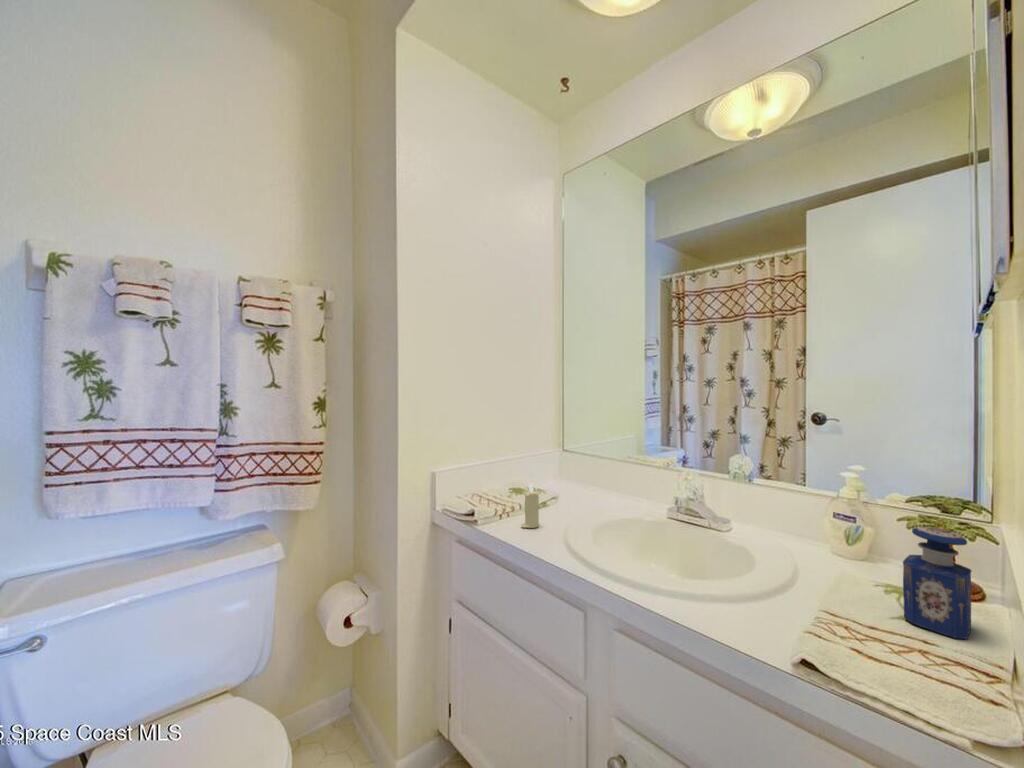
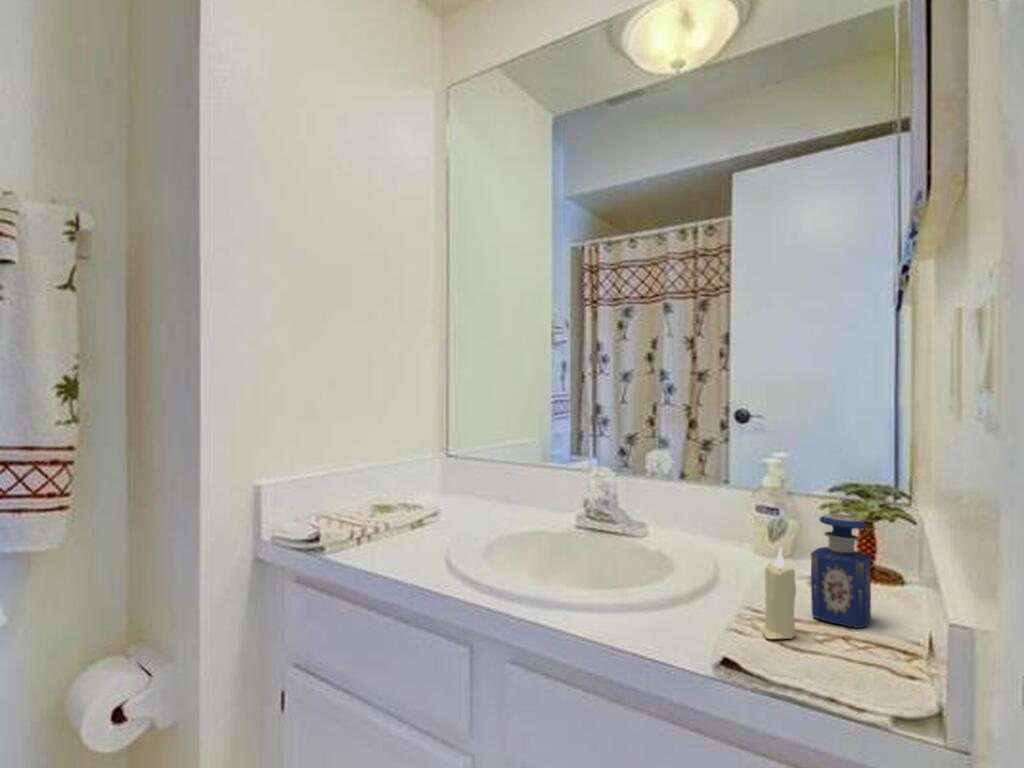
candle: present [521,482,539,528] -> present [762,548,796,639]

